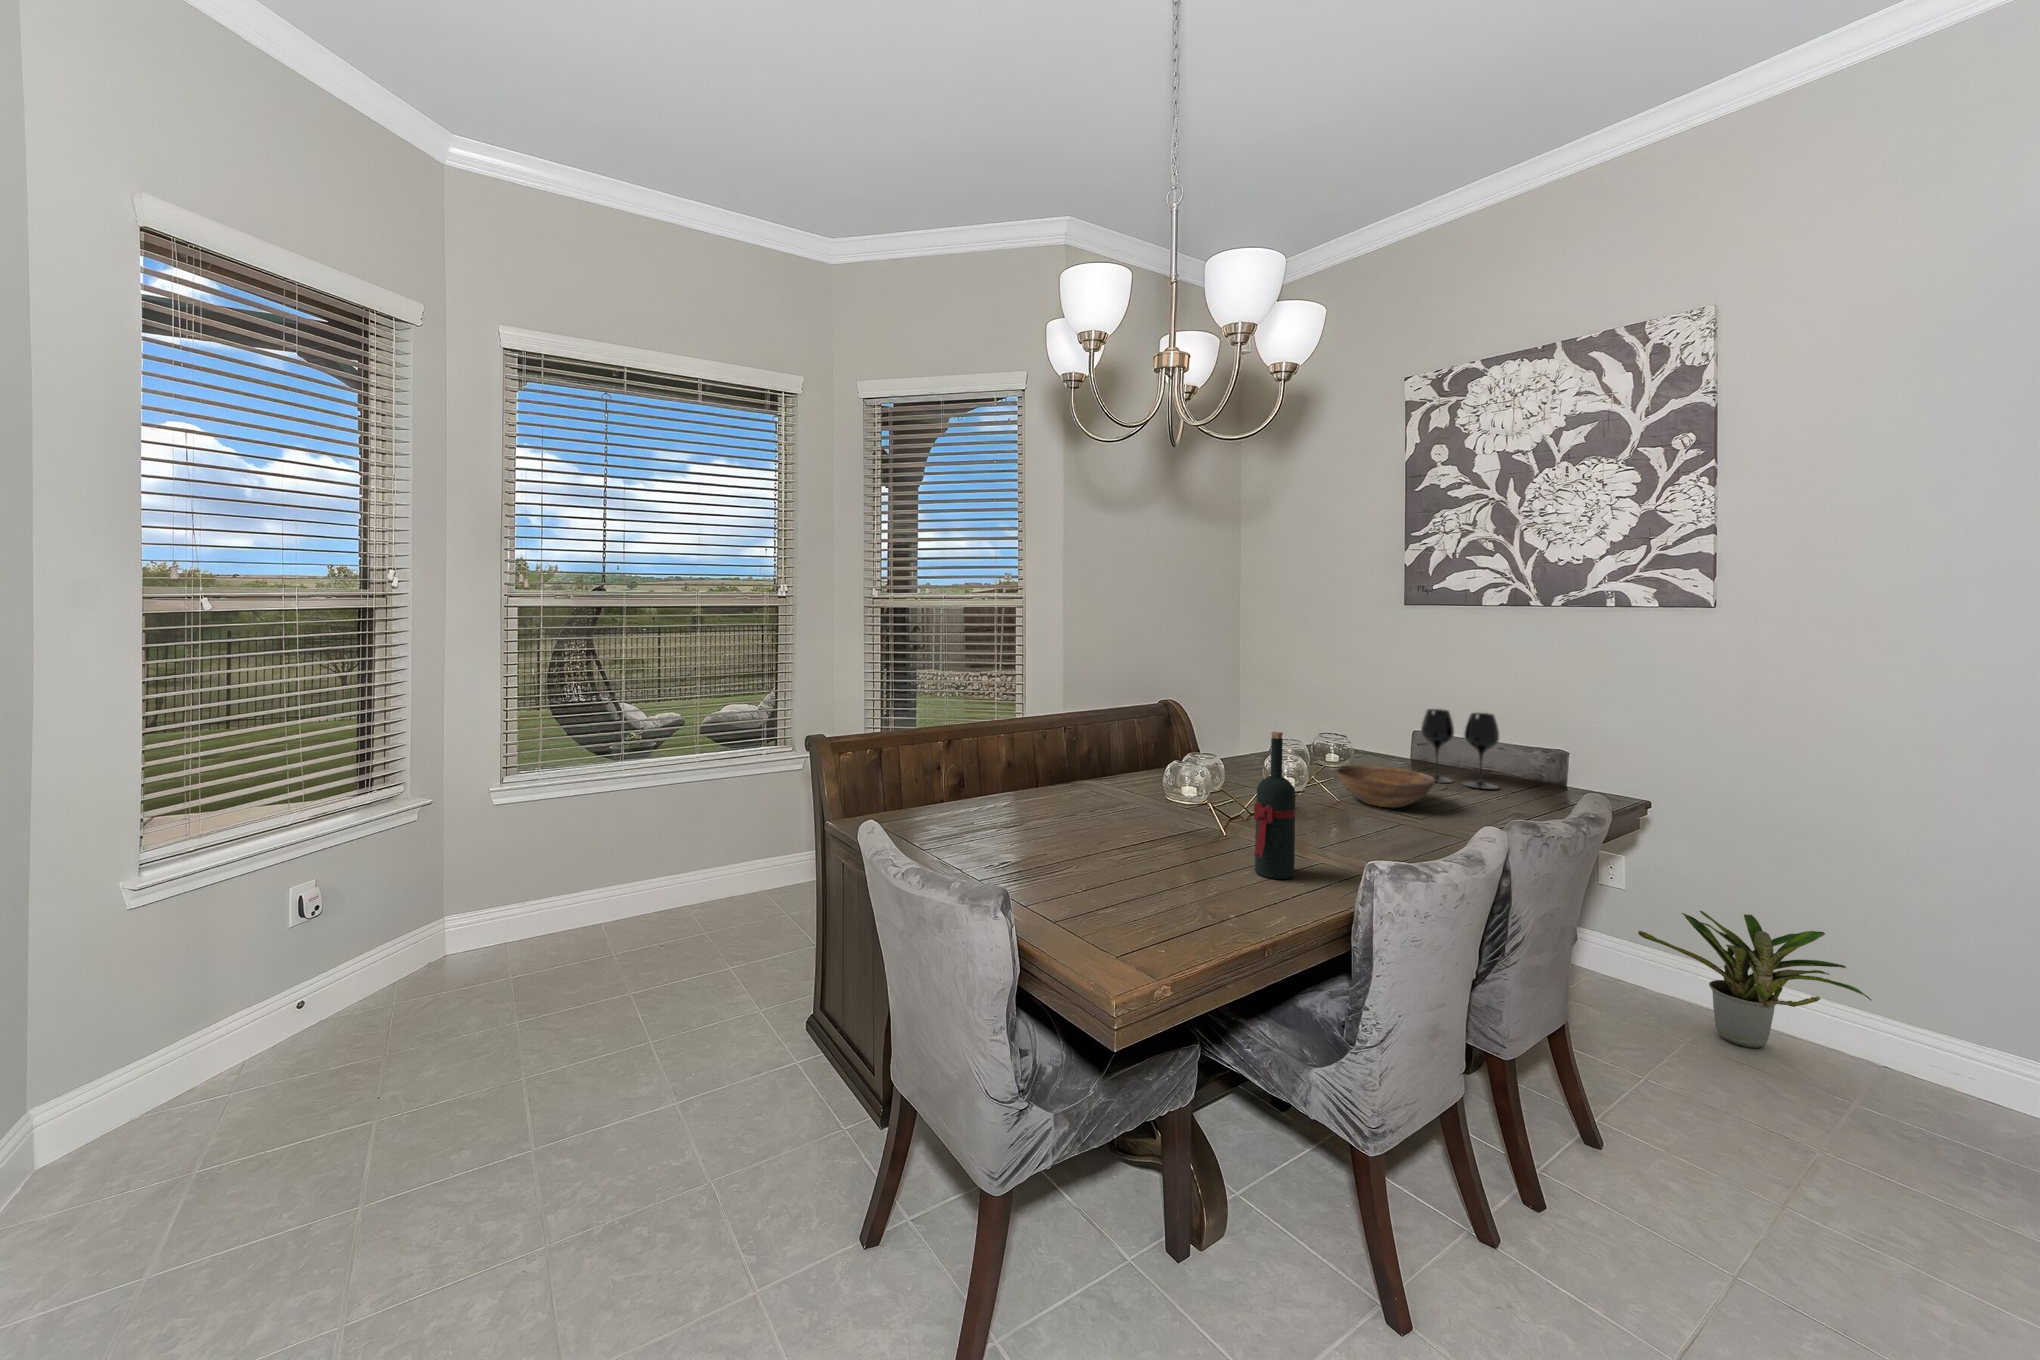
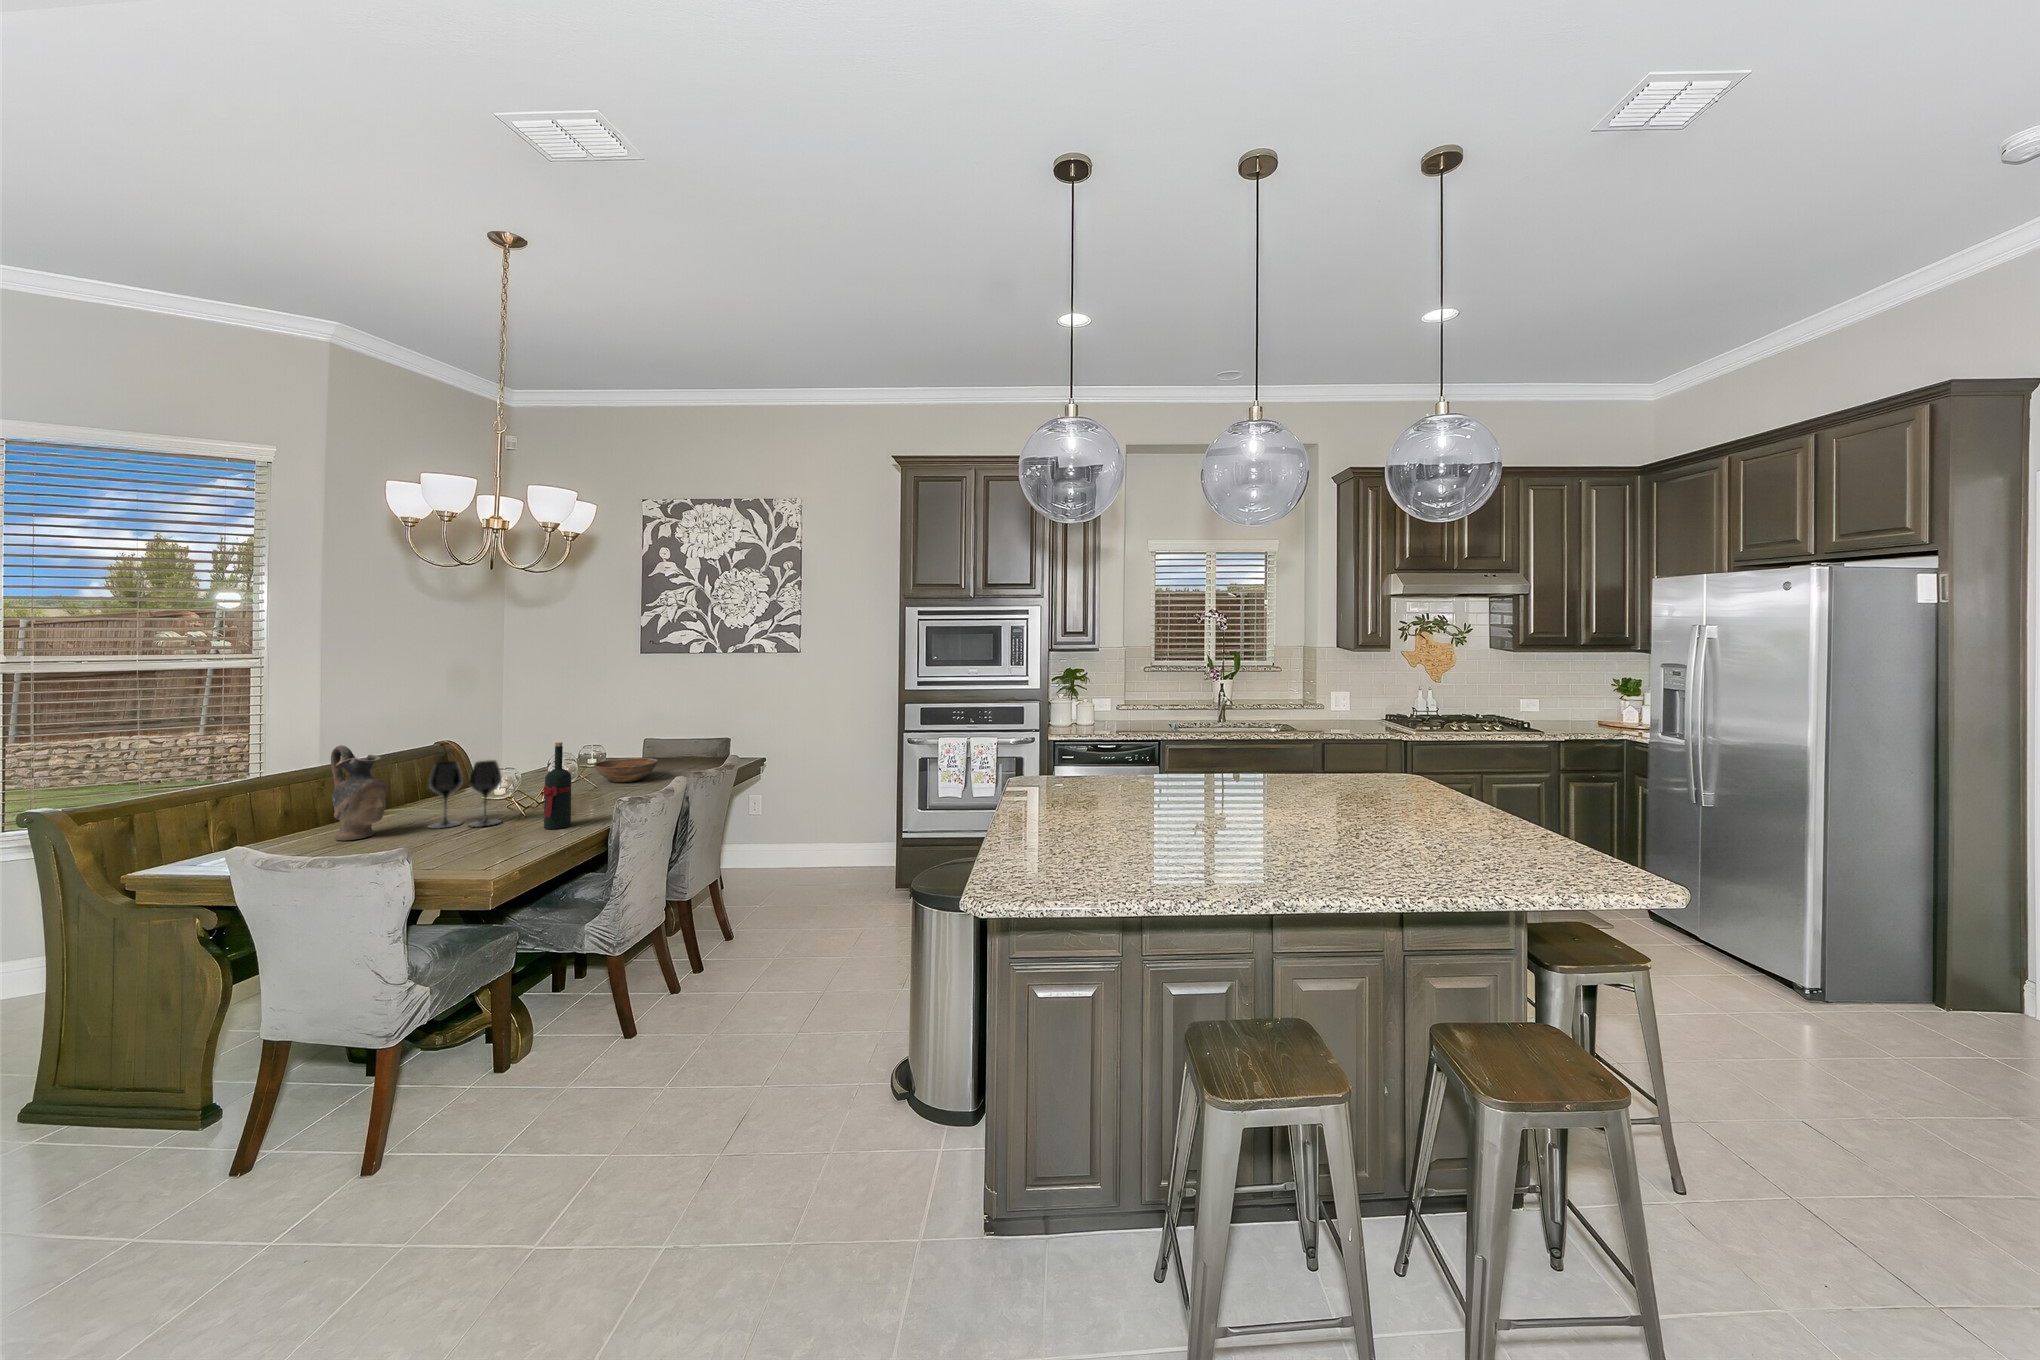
ceramic pitcher: none [1028,703,1081,827] -> present [331,745,389,840]
wine glass: present [1421,709,1500,789] -> present [428,760,502,829]
potted plant: present [1638,911,1871,1048] -> none [769,805,855,870]

